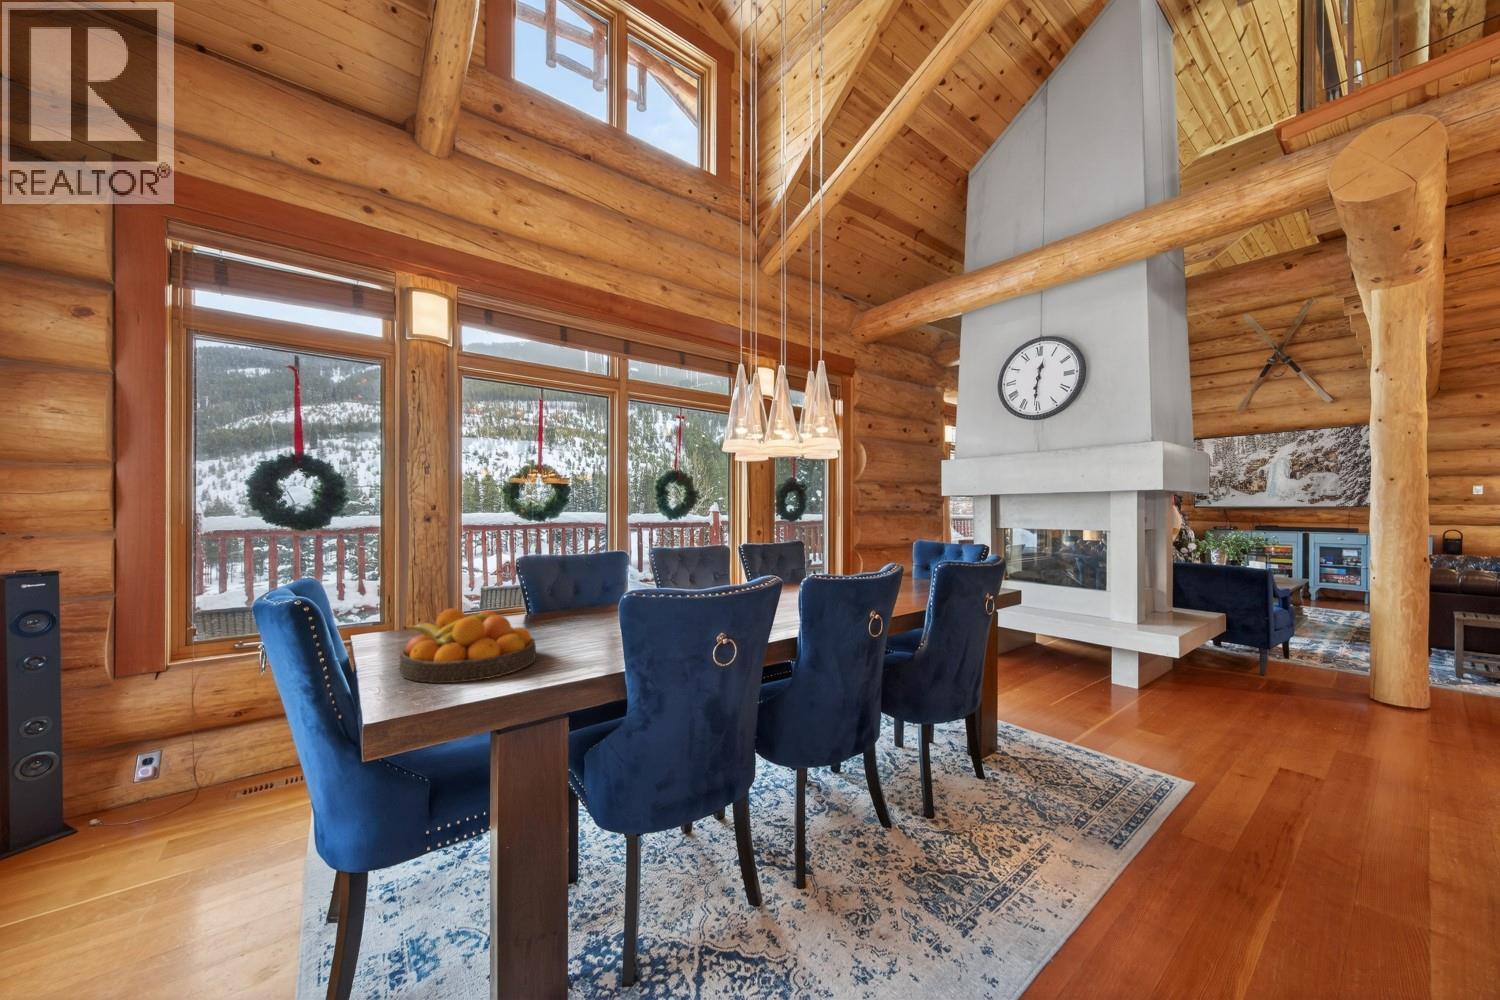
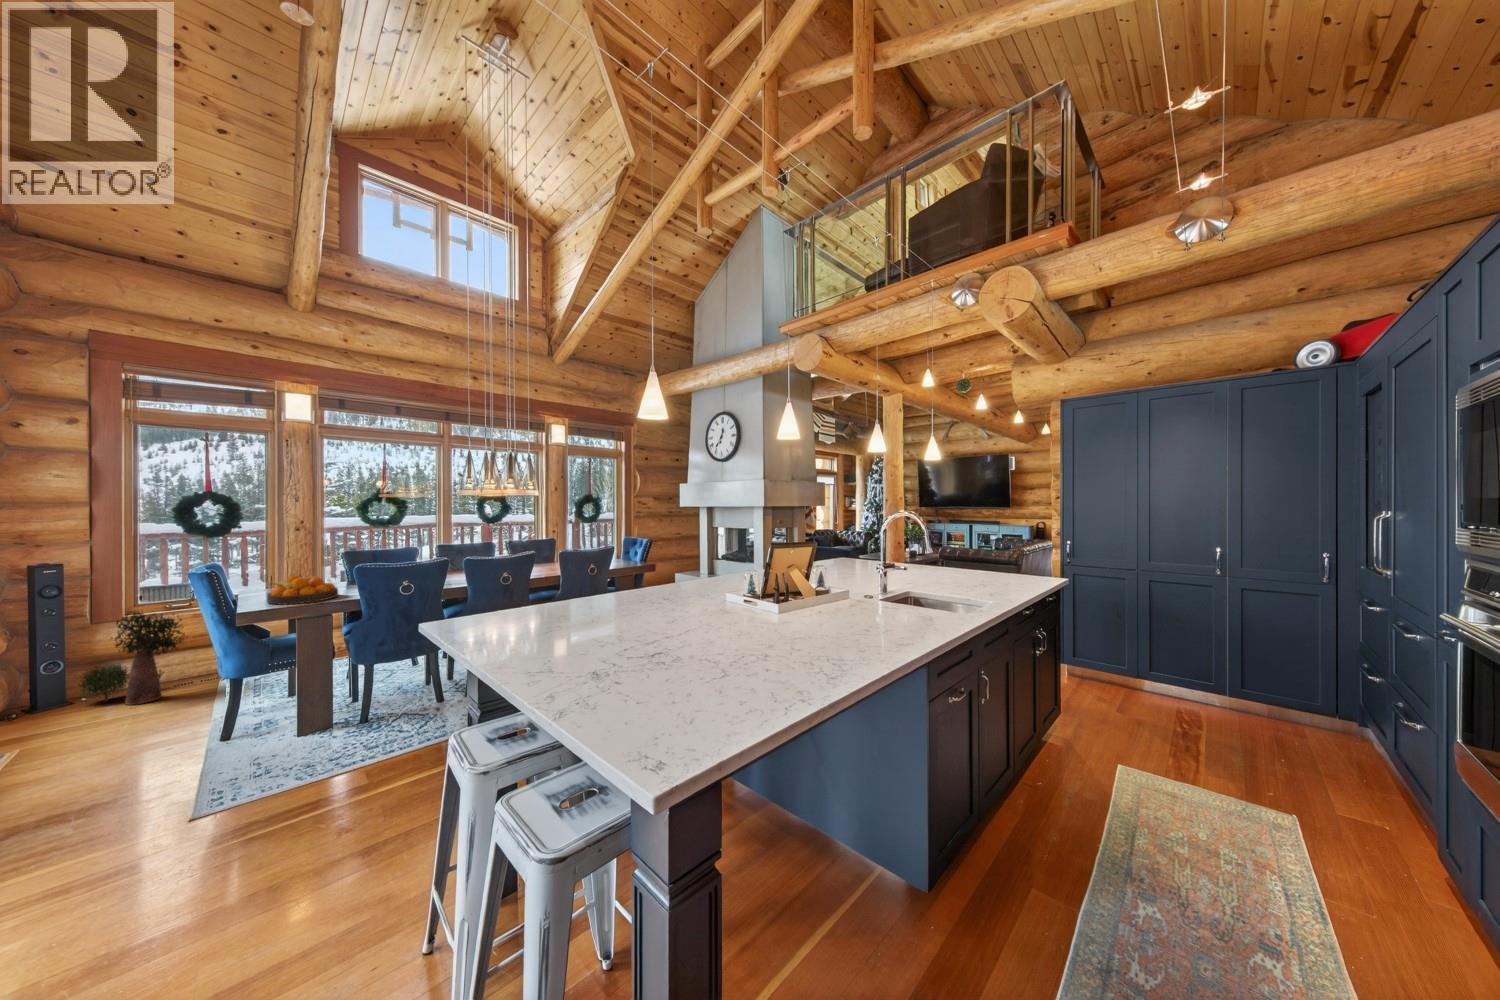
potted plant: none [75,660,255,841] -> present [79,612,185,705]

